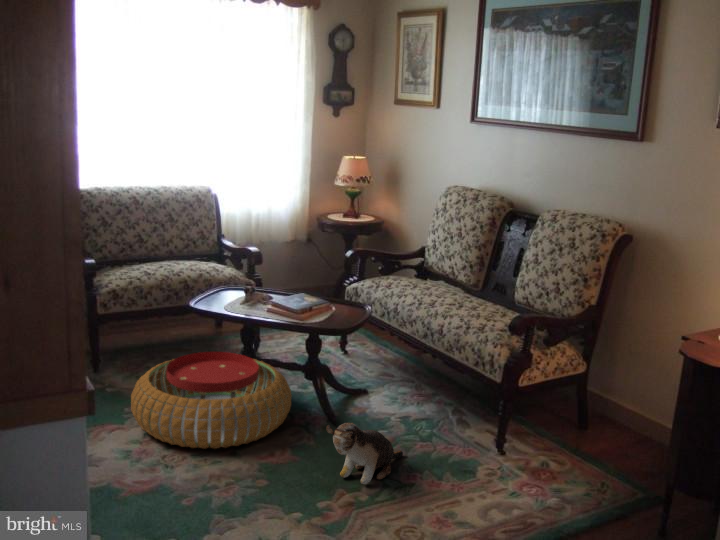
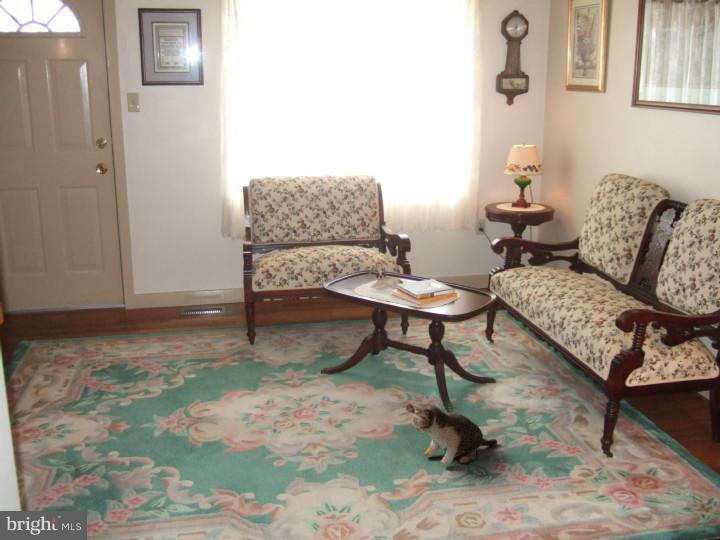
pouf: present [131,352,292,449] -> none [258,330,405,419]

